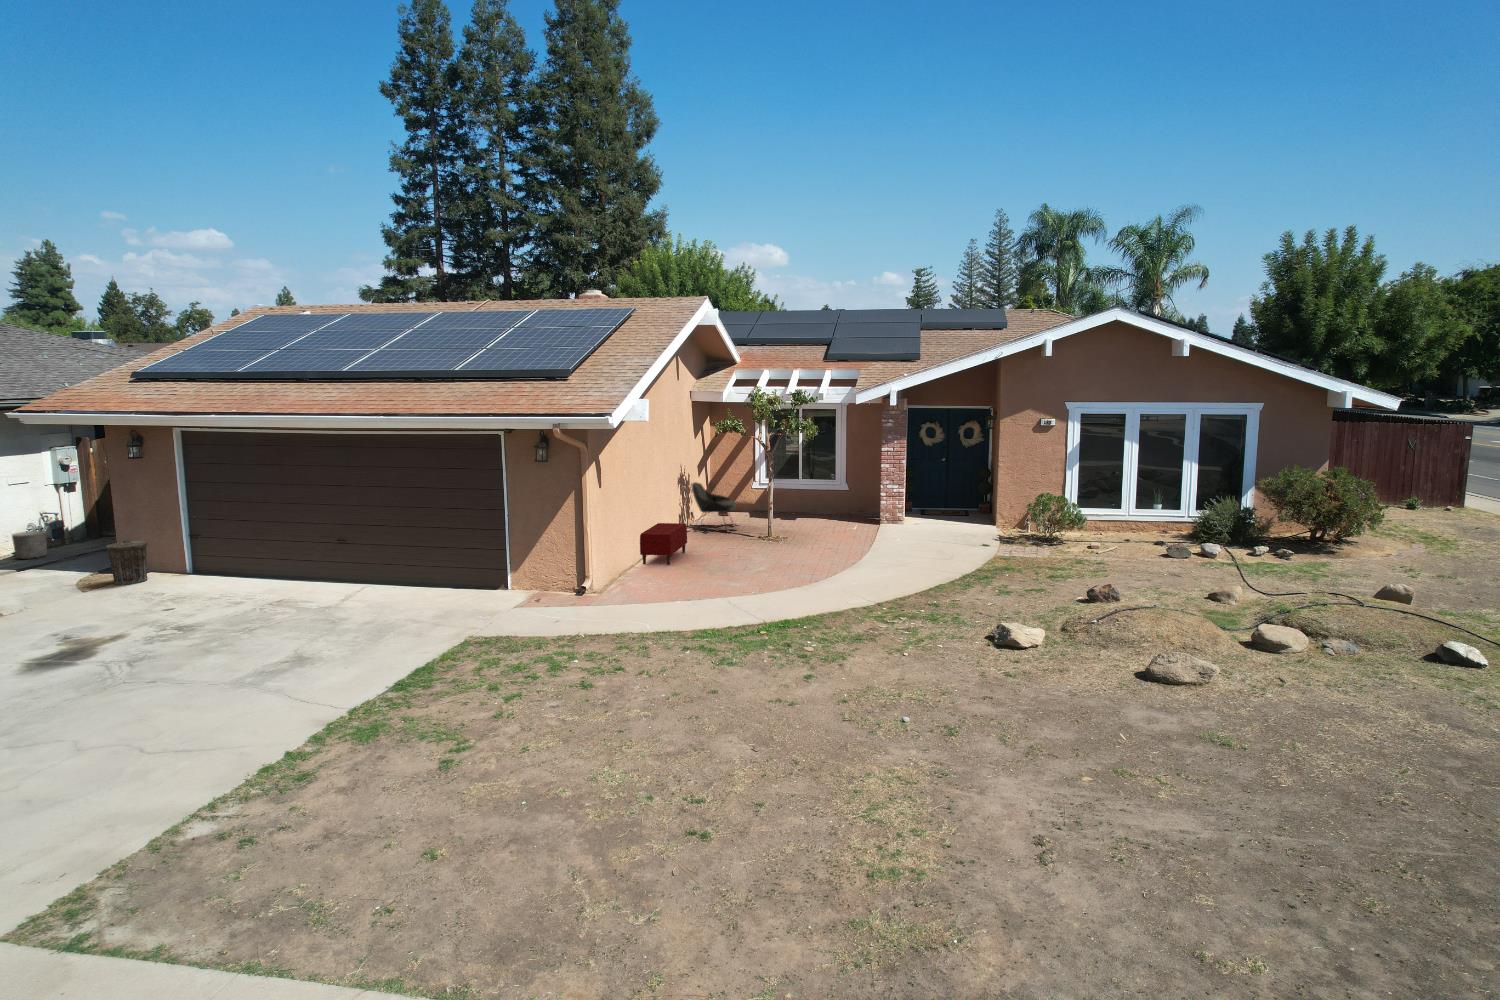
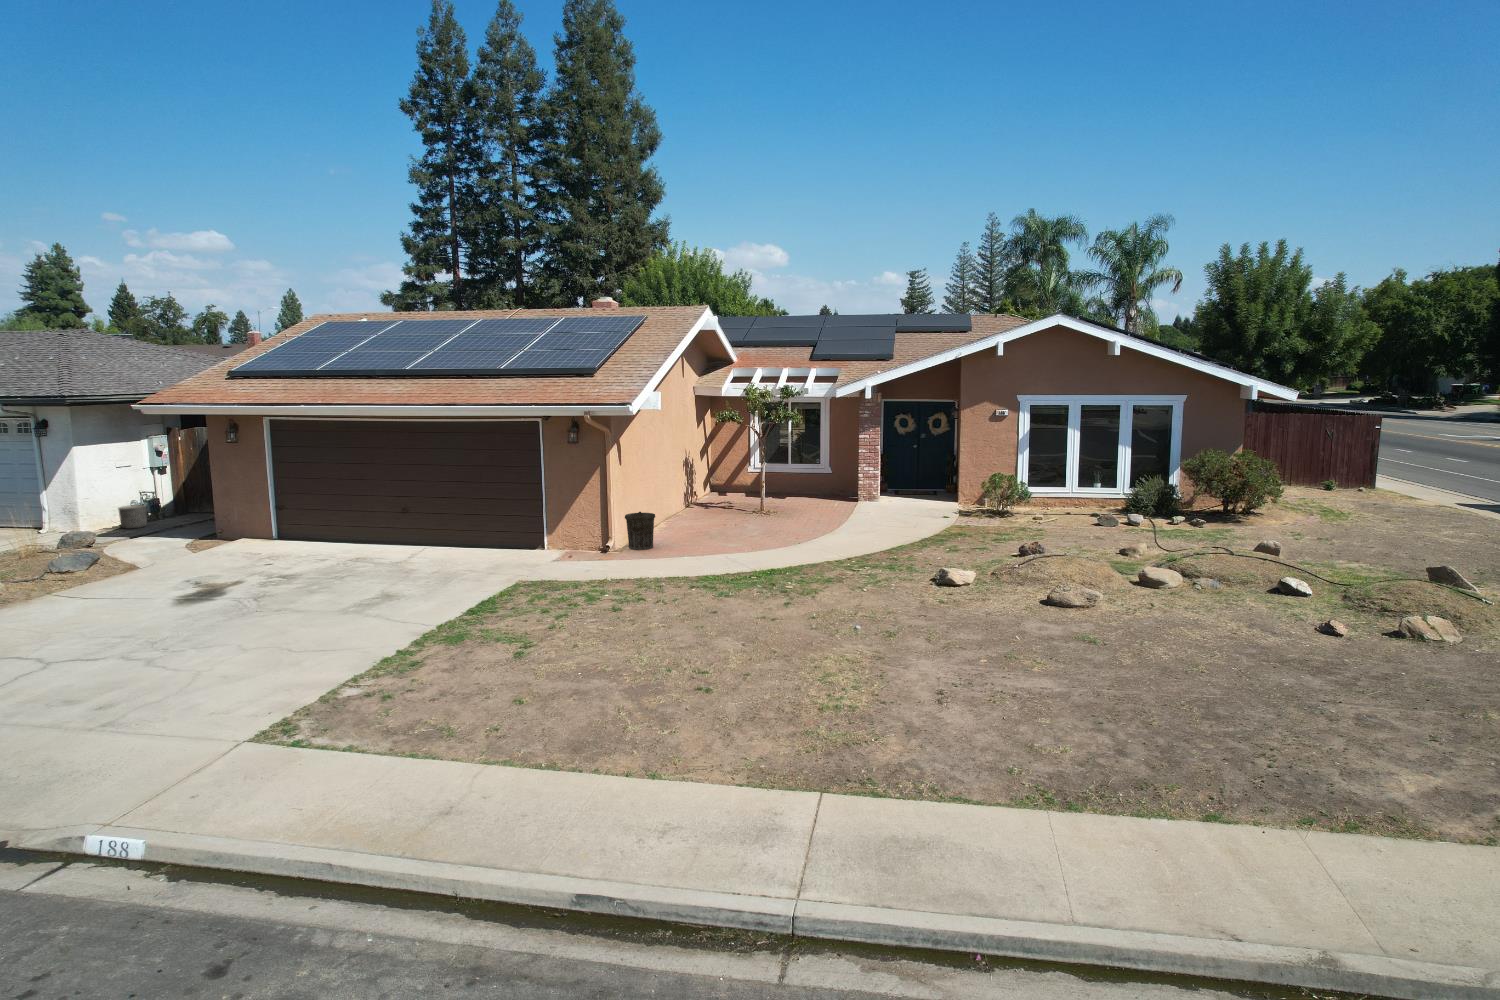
lounge chair: present [692,482,736,531] -> none [695,465,733,507]
bench: present [640,523,687,565] -> none [652,497,692,532]
trash can: present [106,540,148,585] -> present [625,512,655,550]

